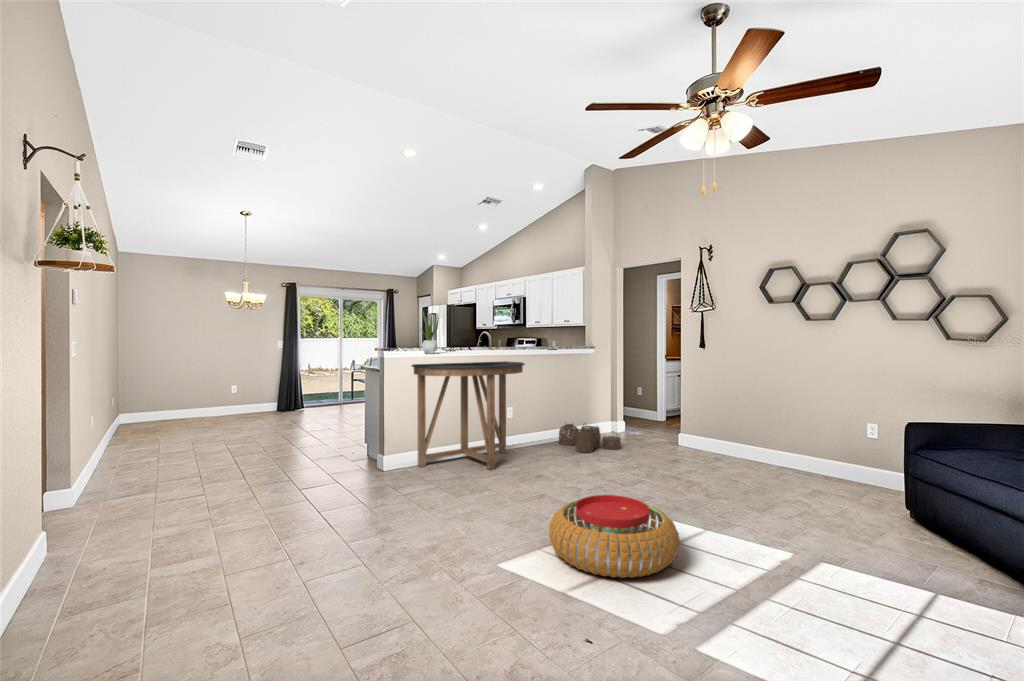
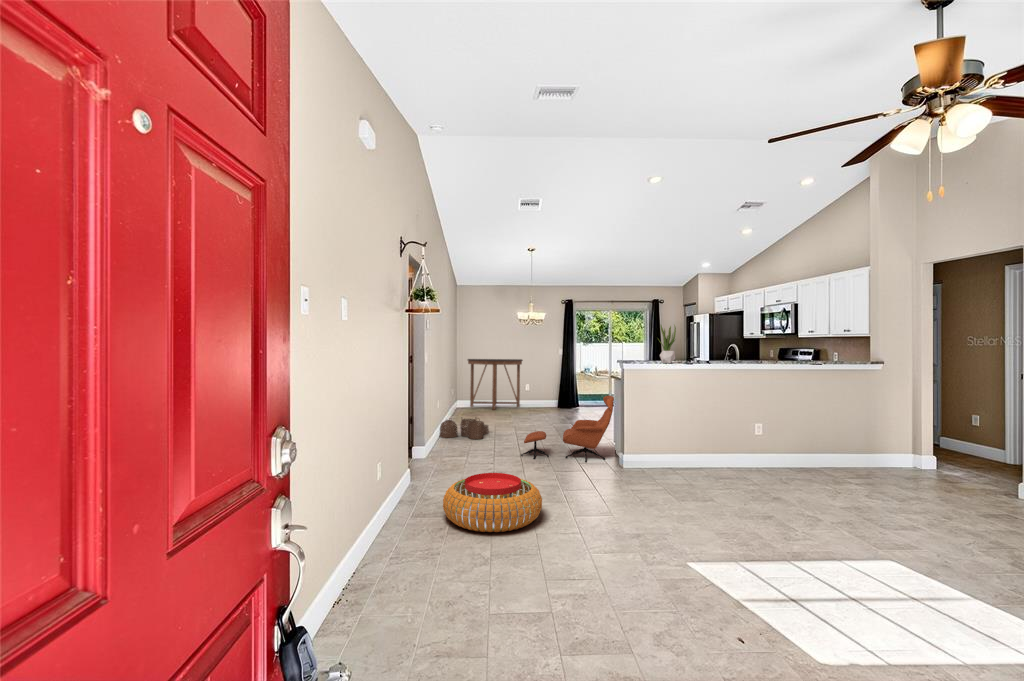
console table: present [412,361,524,470] -> present [468,359,523,410]
lounge chair: none [249,393,371,481] -> present [521,395,614,462]
woven basket: present [559,423,621,452] -> present [439,419,489,439]
pouf: present [549,495,680,578] -> present [443,473,542,532]

